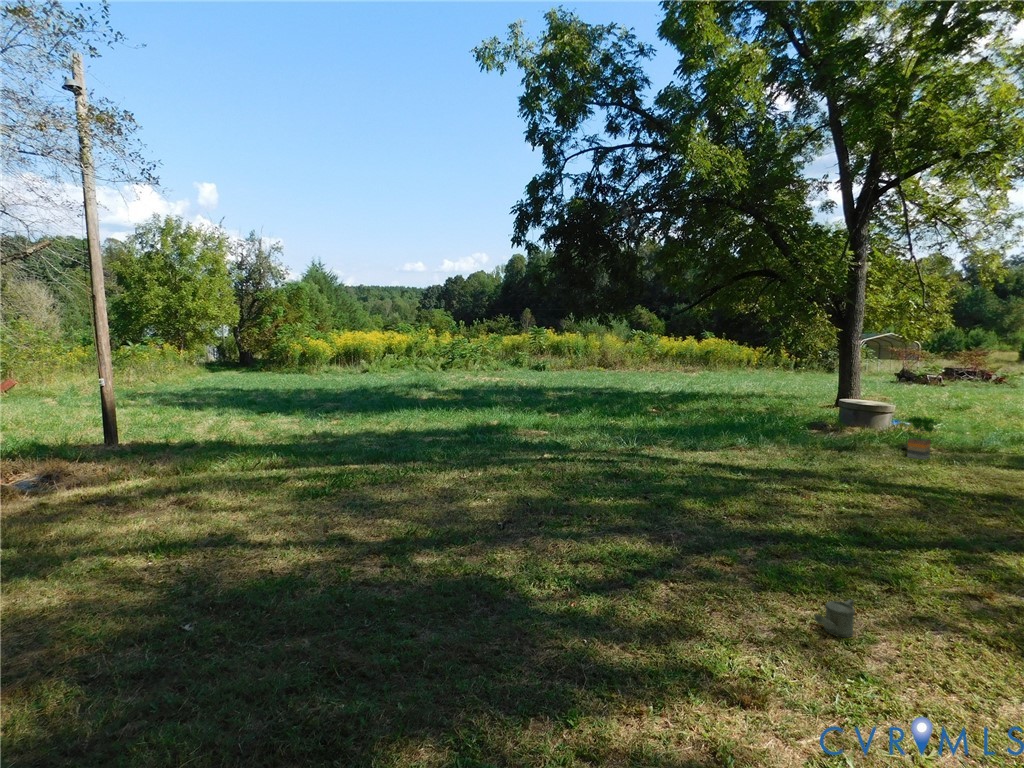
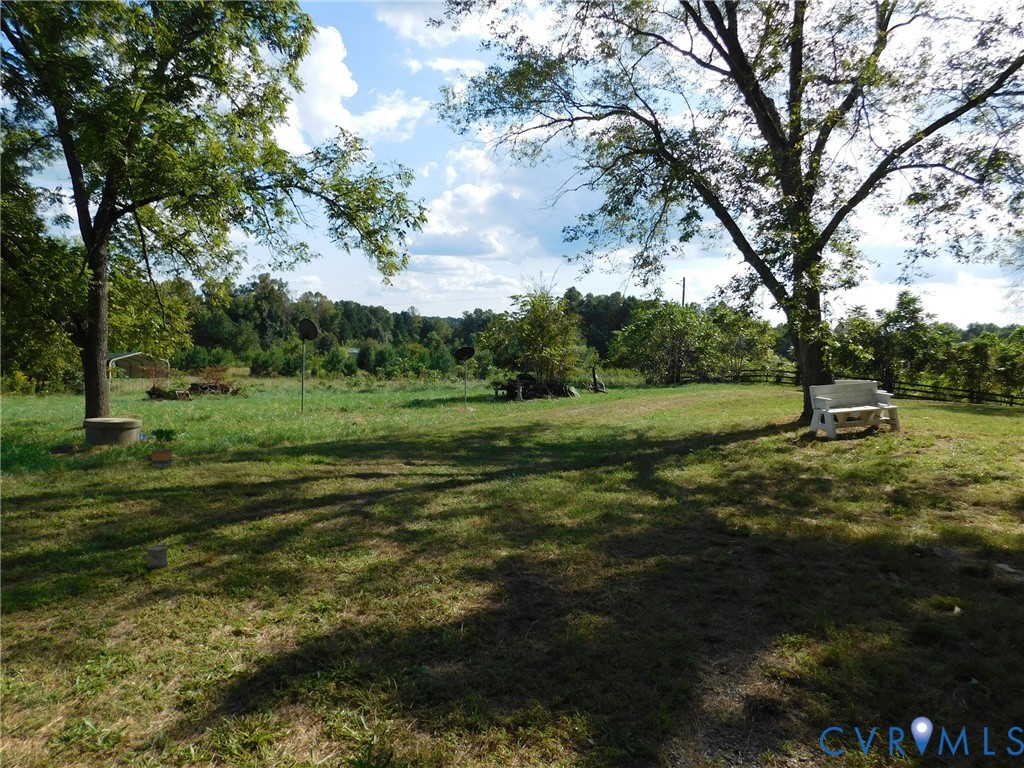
watering can: present [815,600,855,638] -> present [142,542,168,568]

